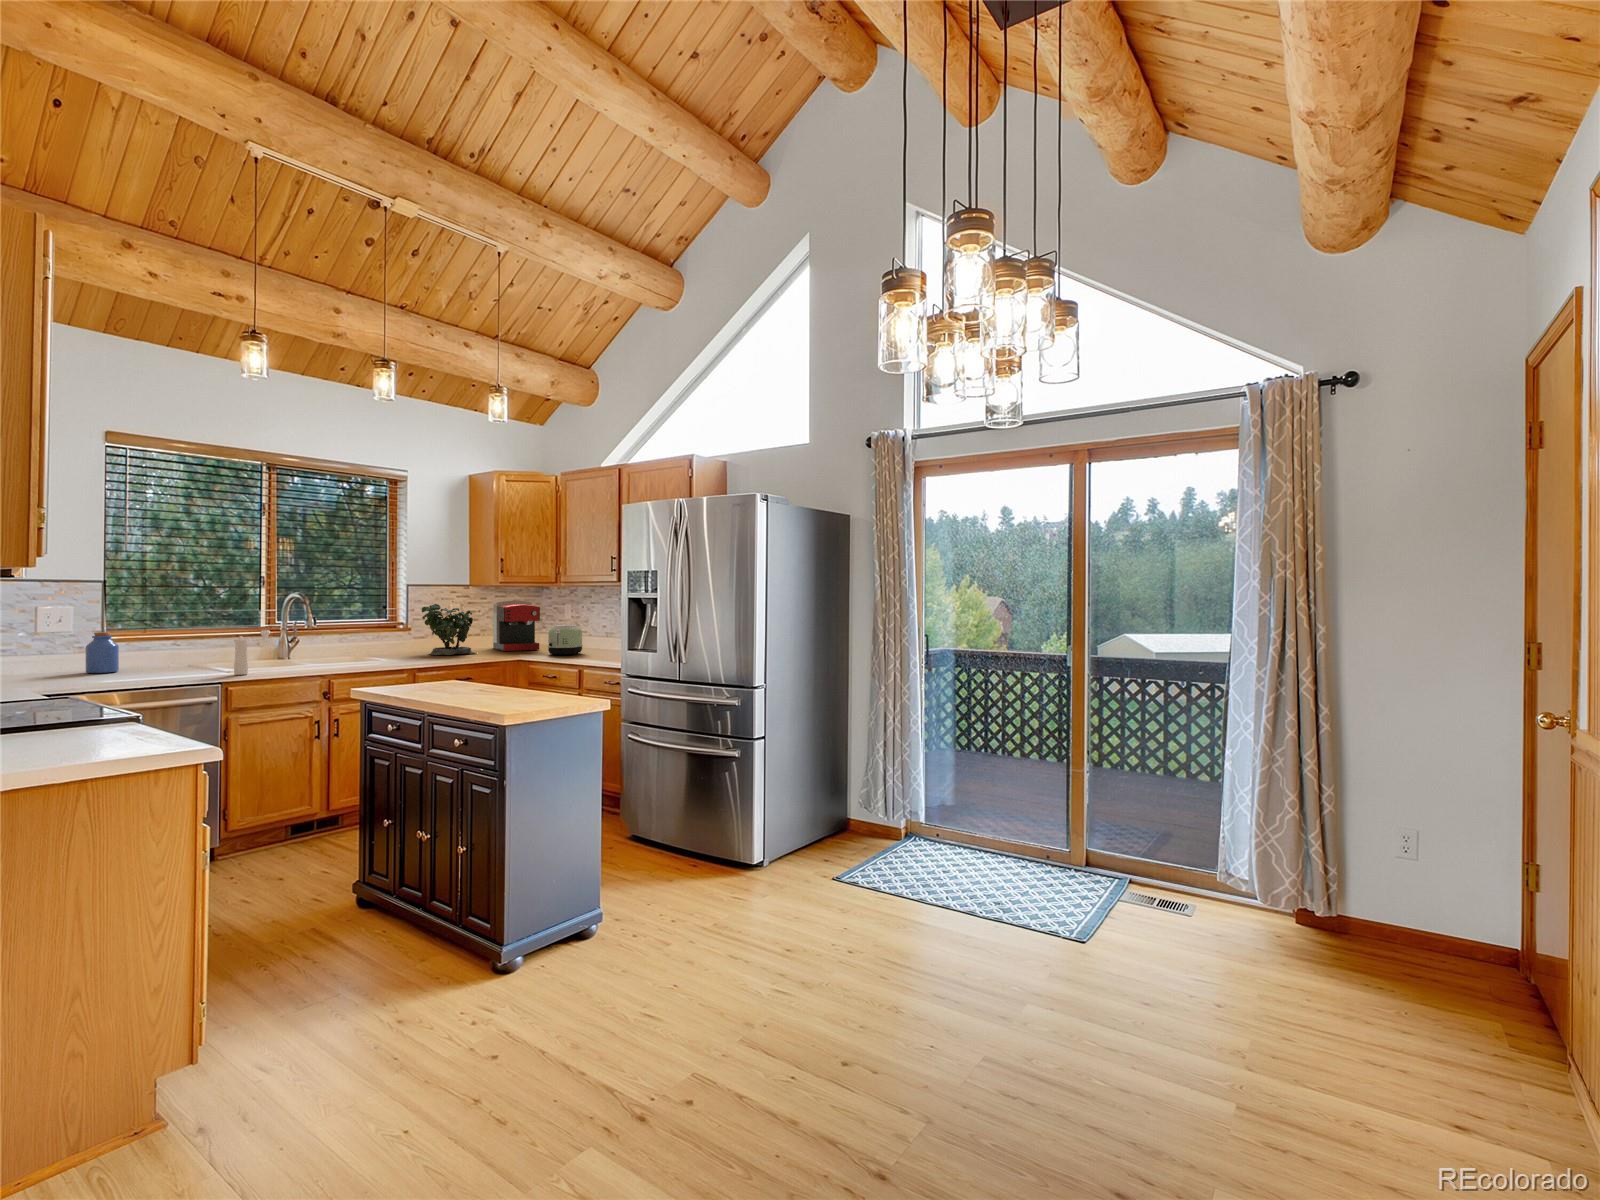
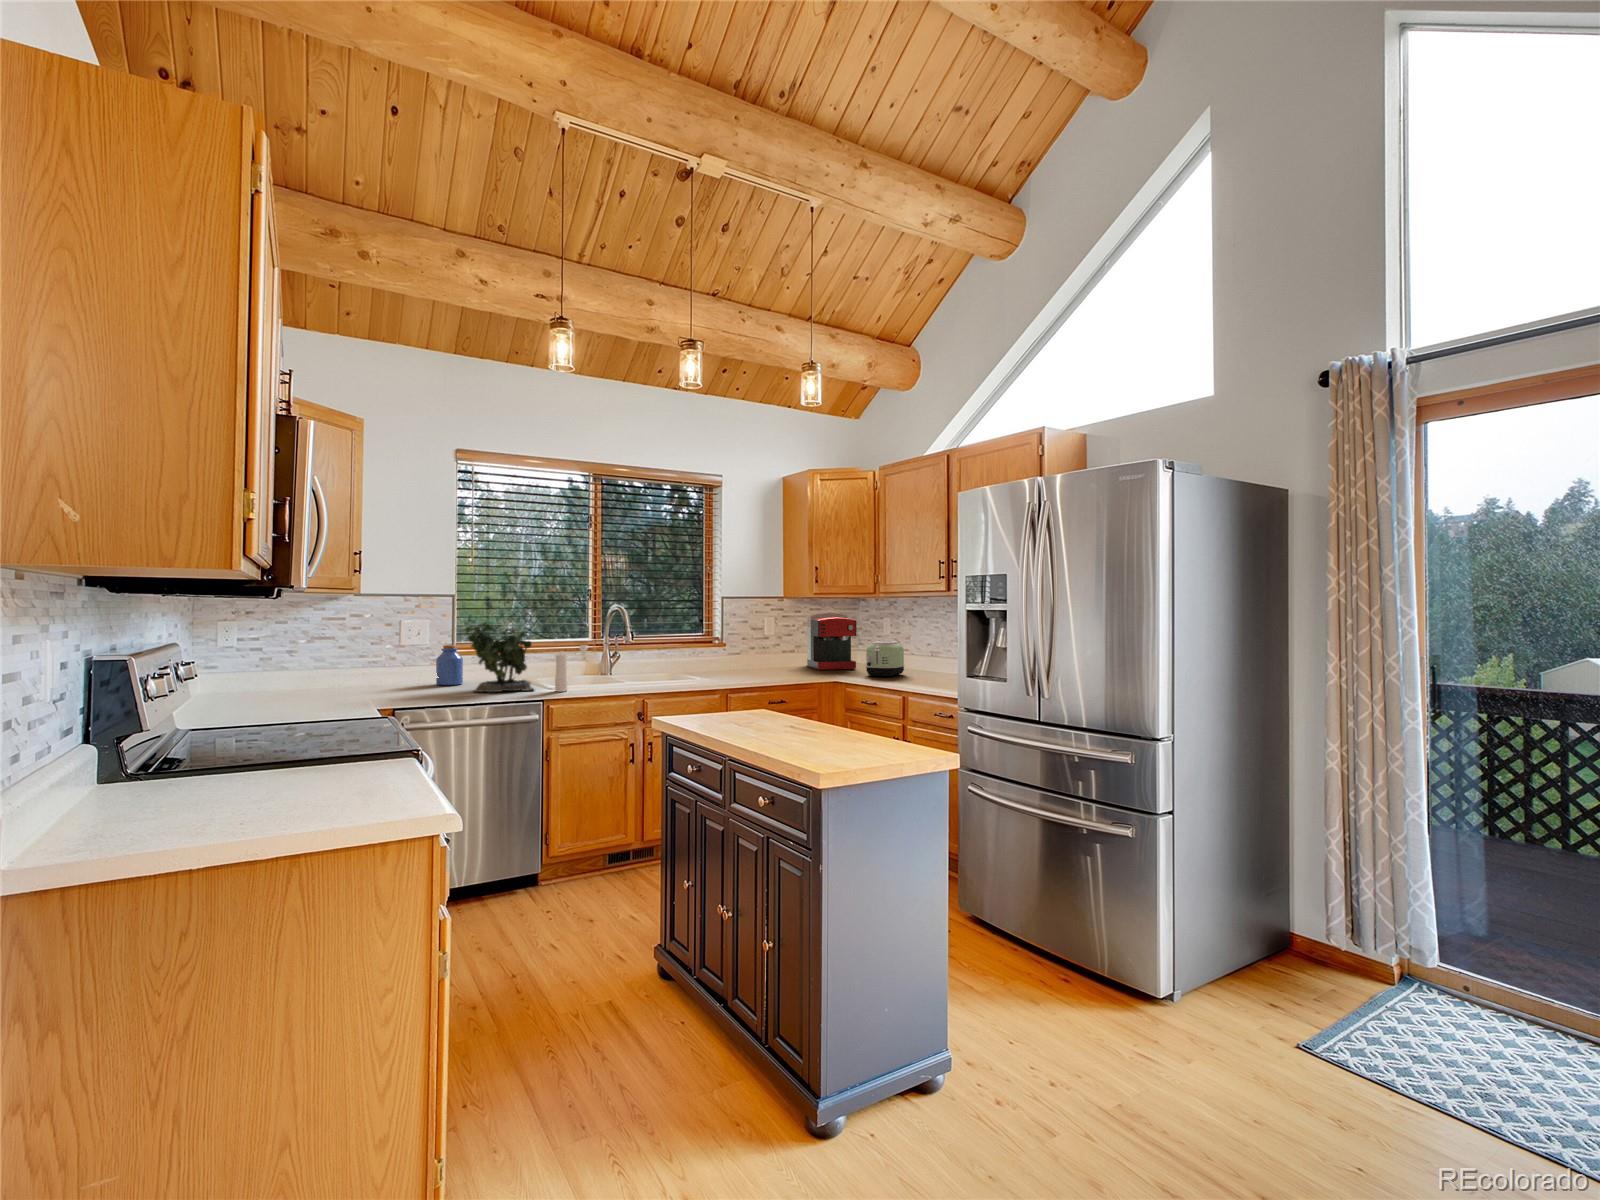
potted plant: present [422,601,475,655] -> present [466,622,533,692]

